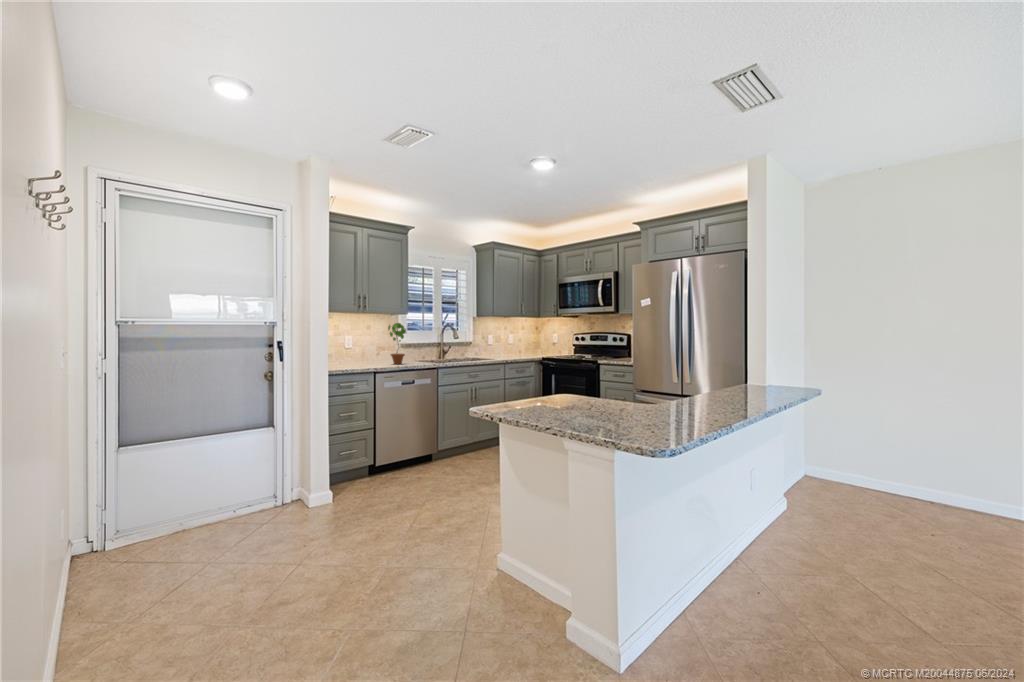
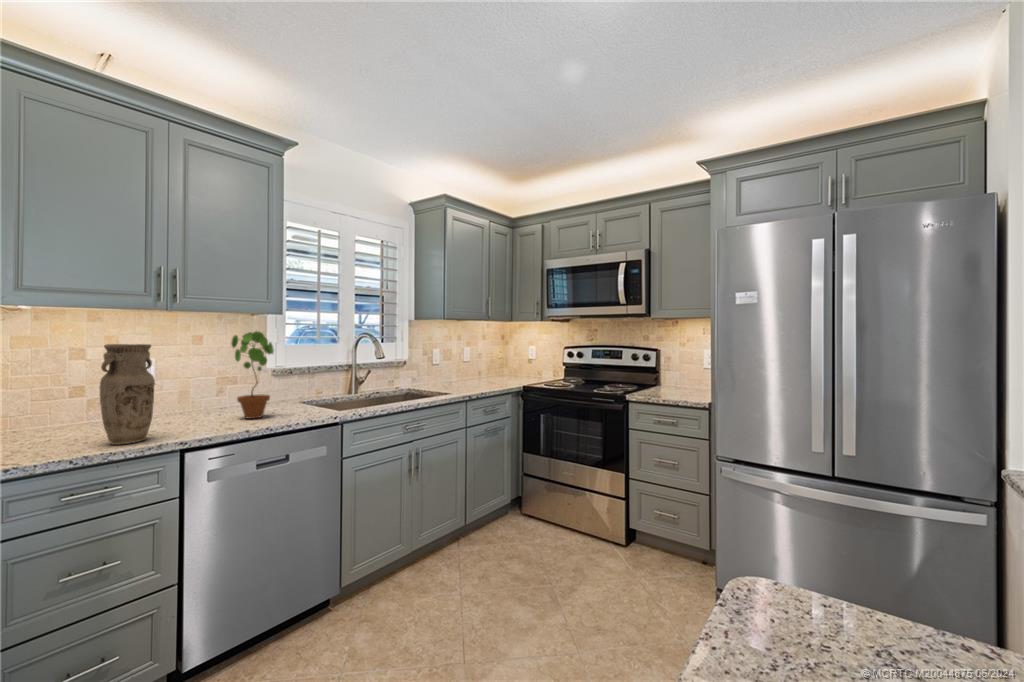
vase: none [347,327,365,368] -> present [100,344,155,445]

